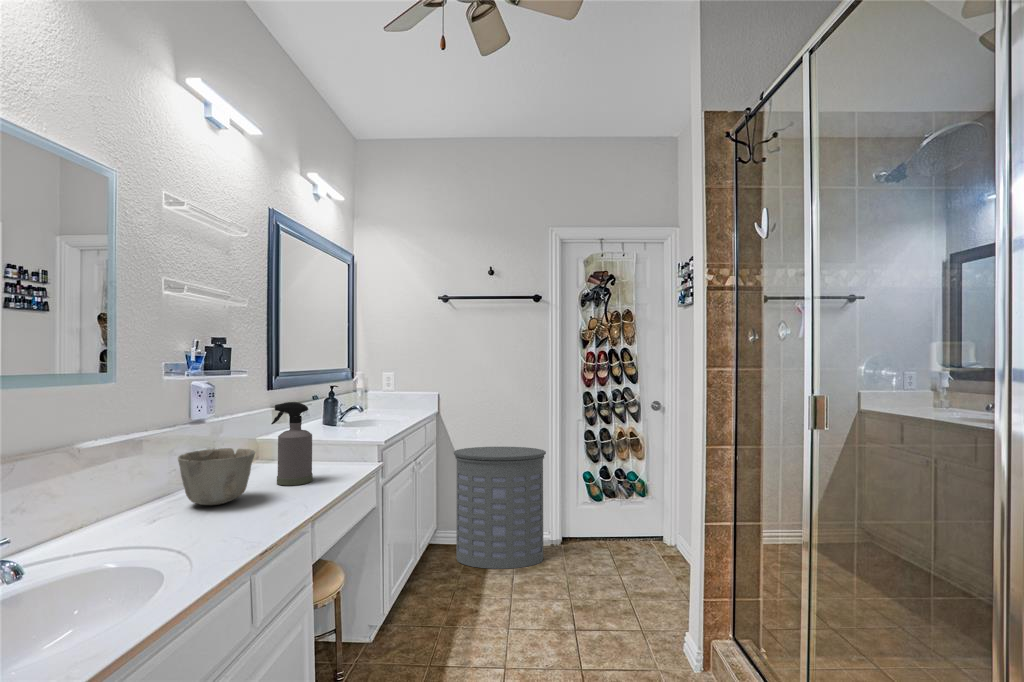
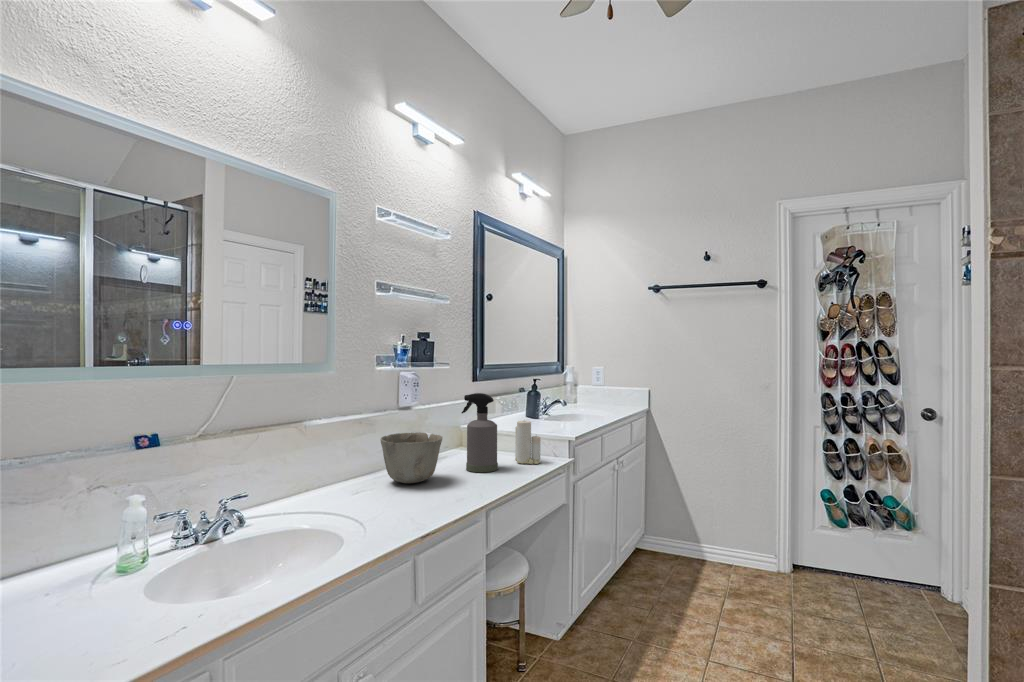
candle: none [327,424,356,472] -> present [515,420,541,464]
laundry hamper: present [454,447,546,569] -> none [659,449,769,590]

